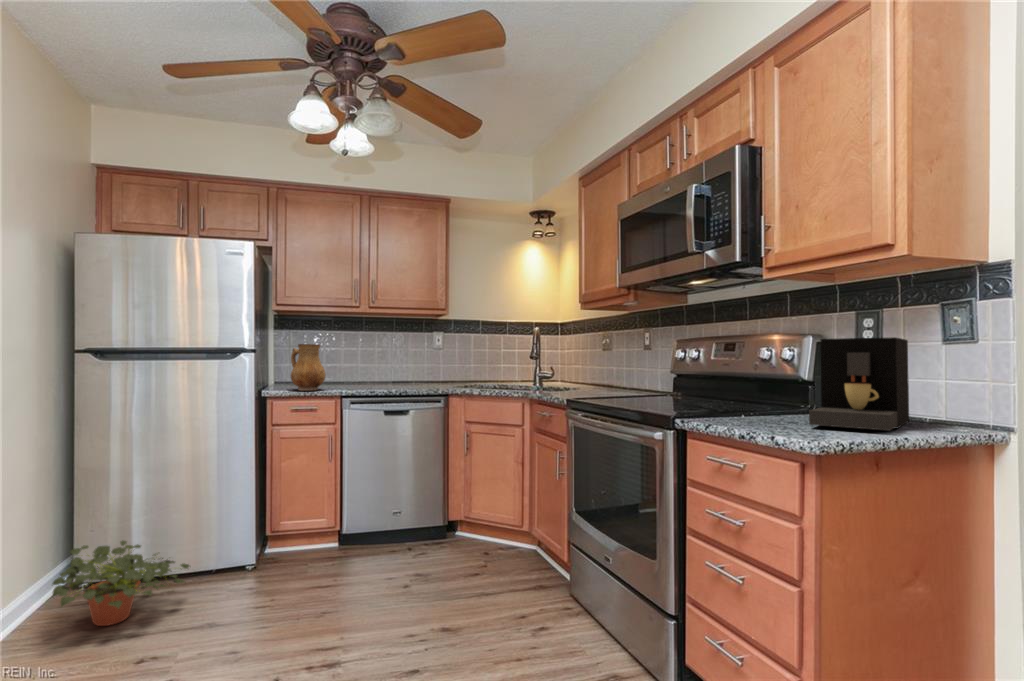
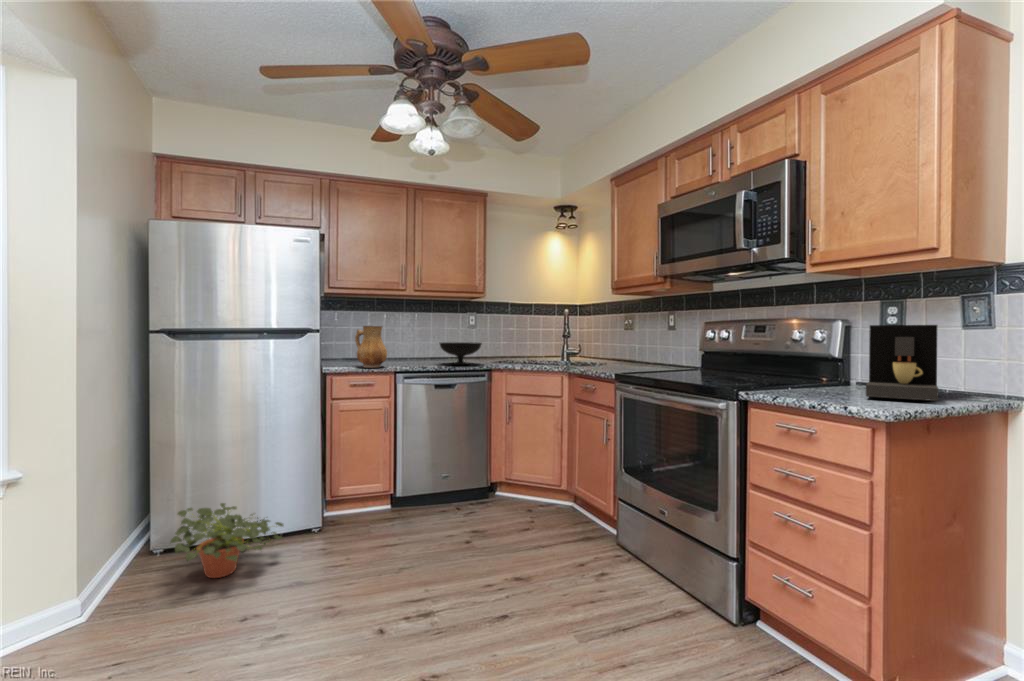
bowl: none [387,363,436,388] -> present [440,342,482,365]

